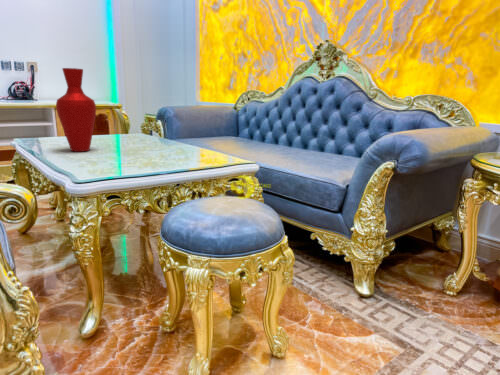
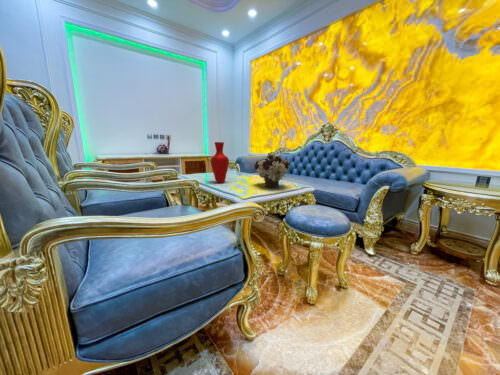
flower arrangement: none [138,88,206,161] -> present [254,152,290,188]

